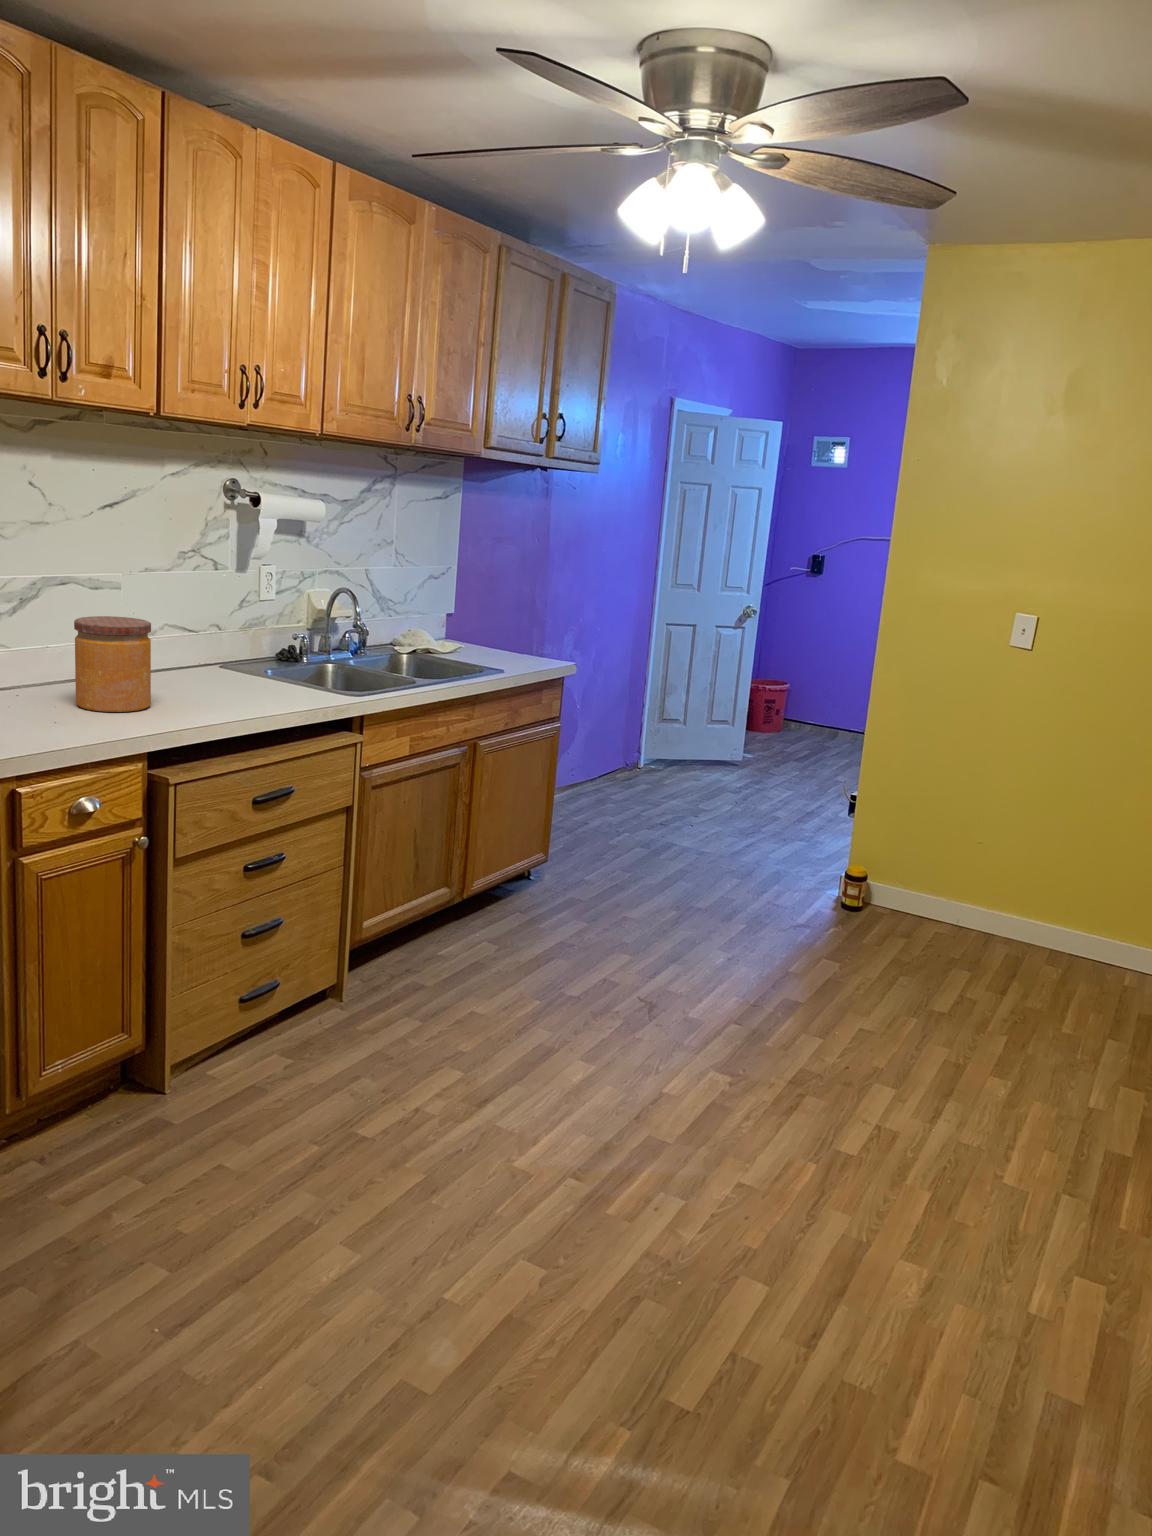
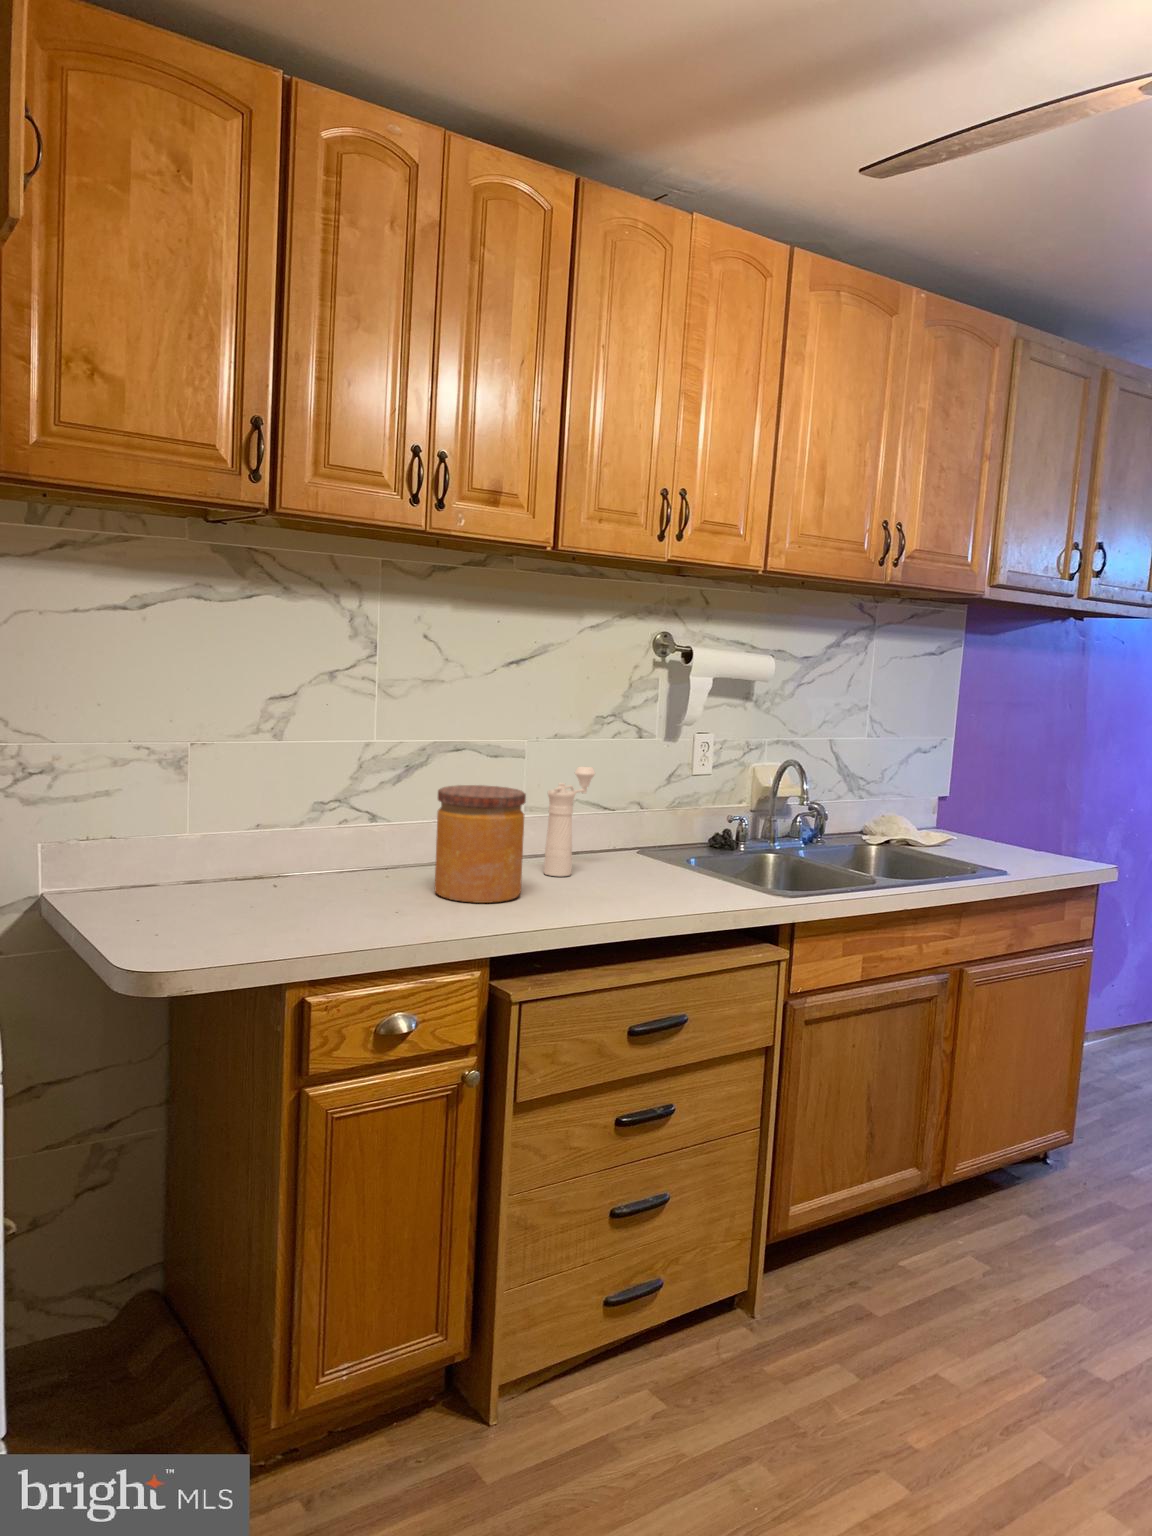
pepper mill: none [155,597,191,689] -> present [544,767,595,877]

